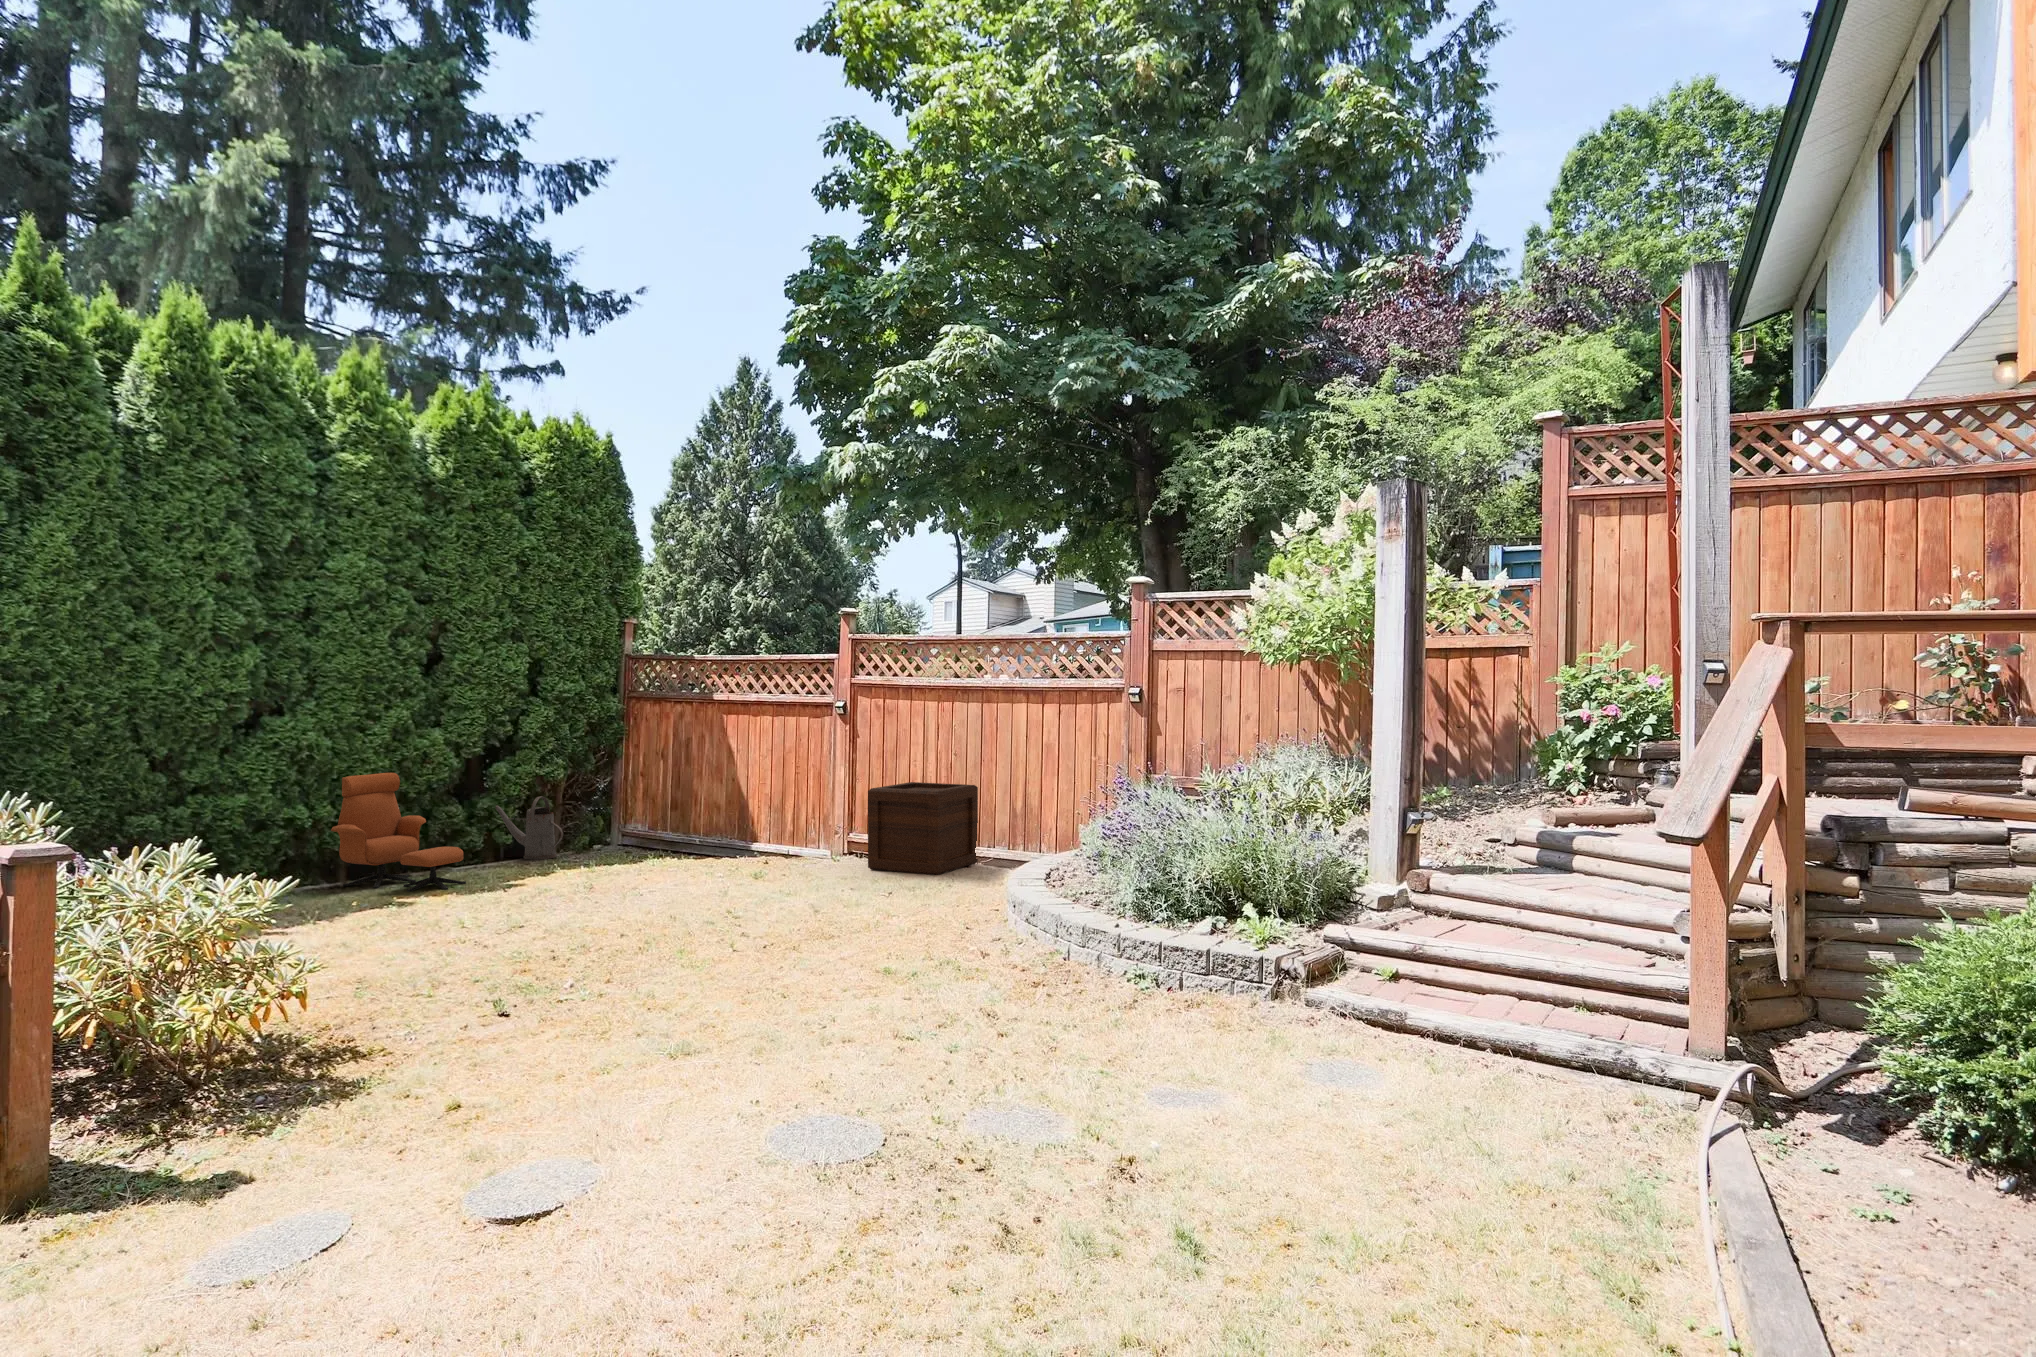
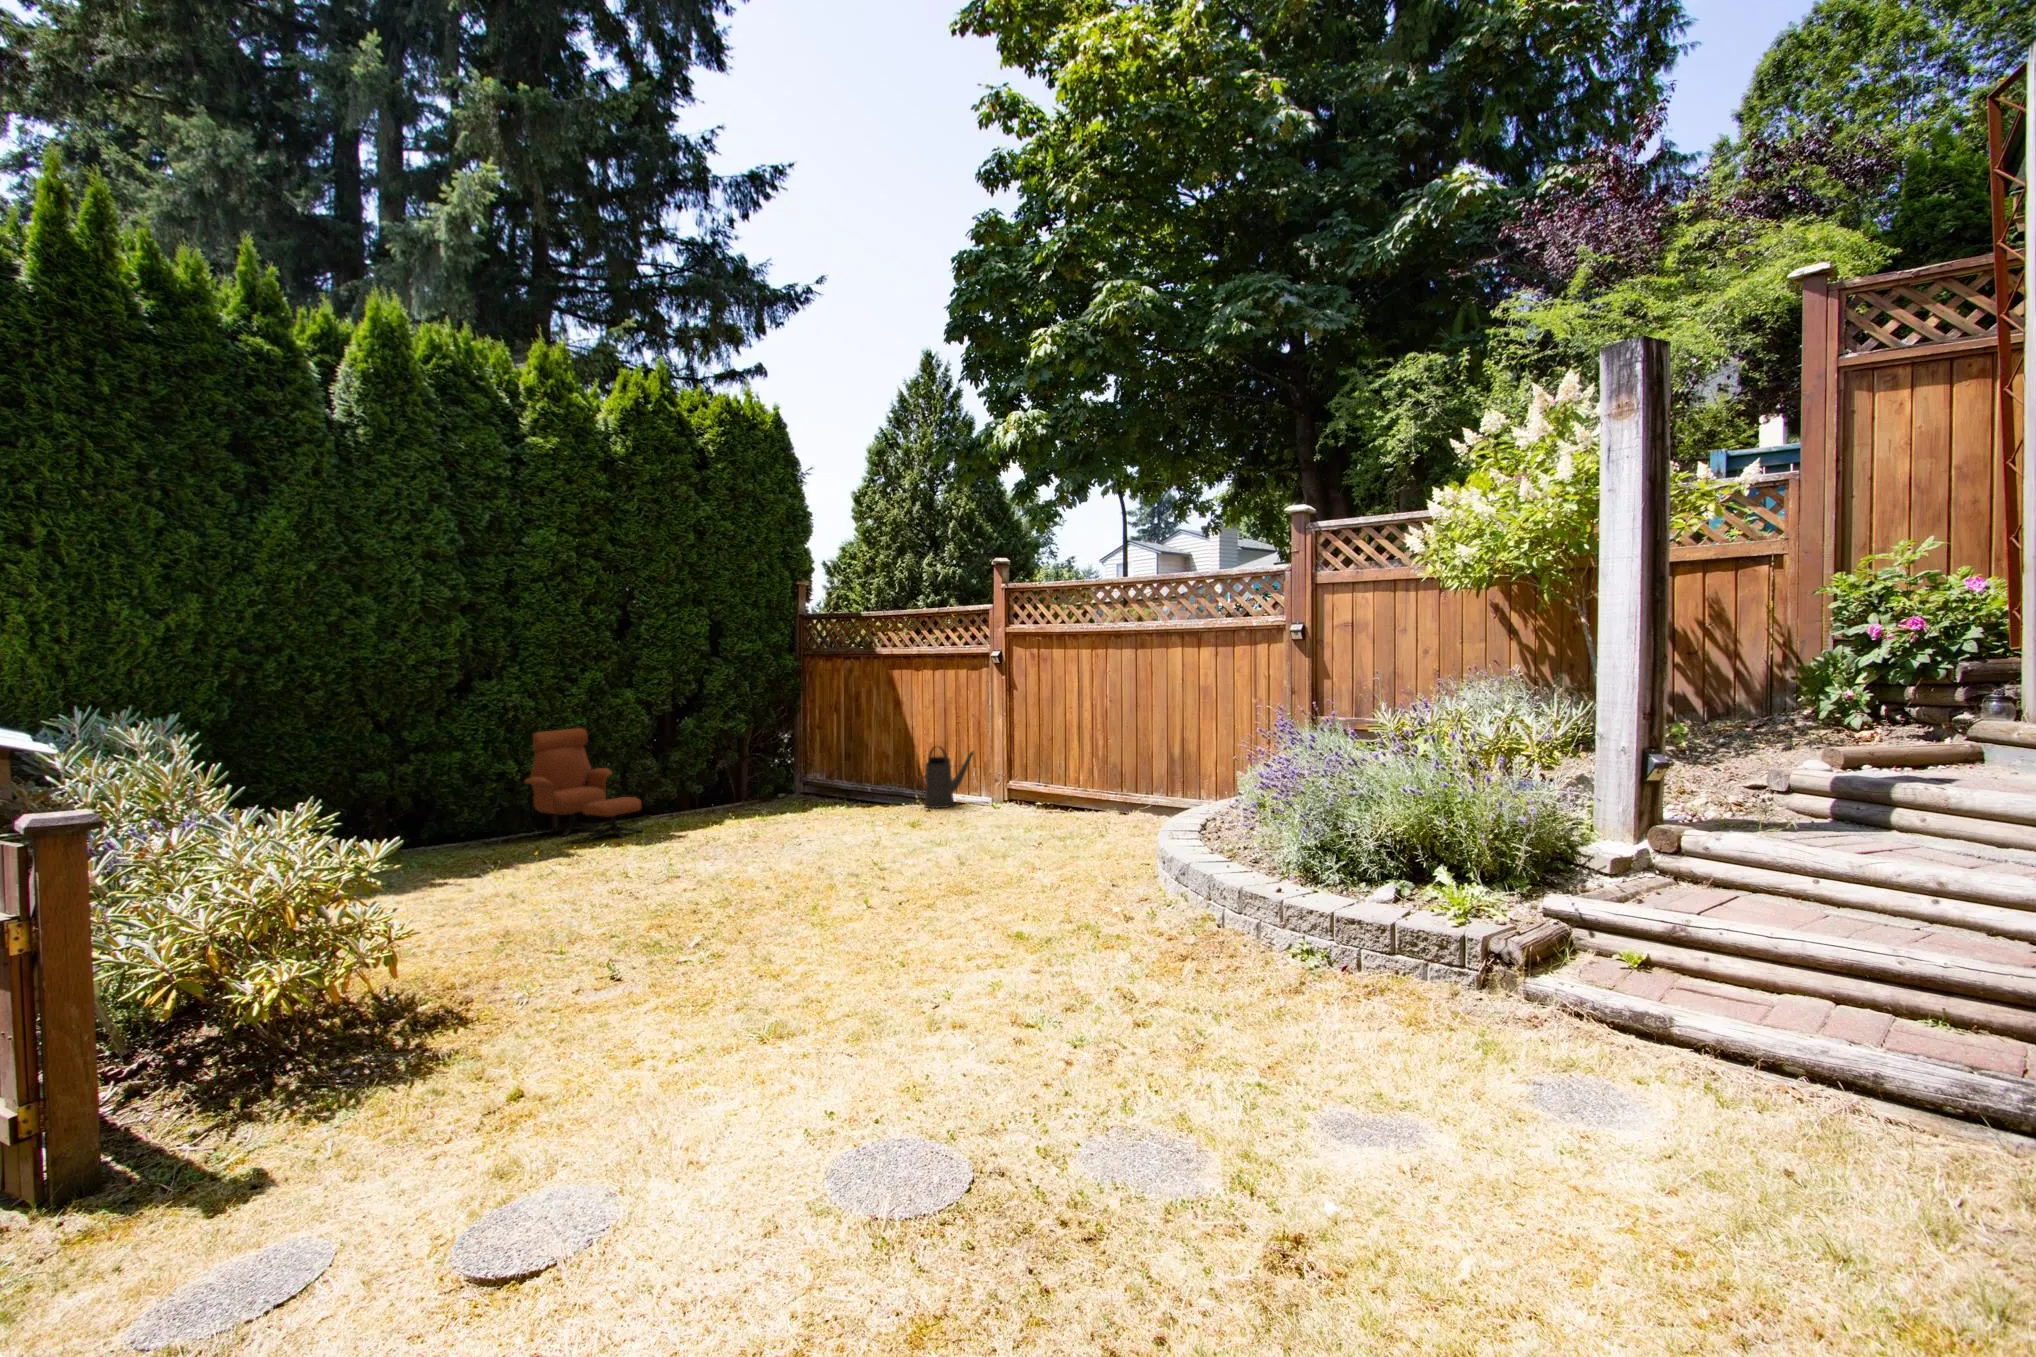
wooden crate: present [868,782,978,875] -> none [1020,729,1135,824]
watering can: present [495,796,563,860] -> present [919,746,974,808]

